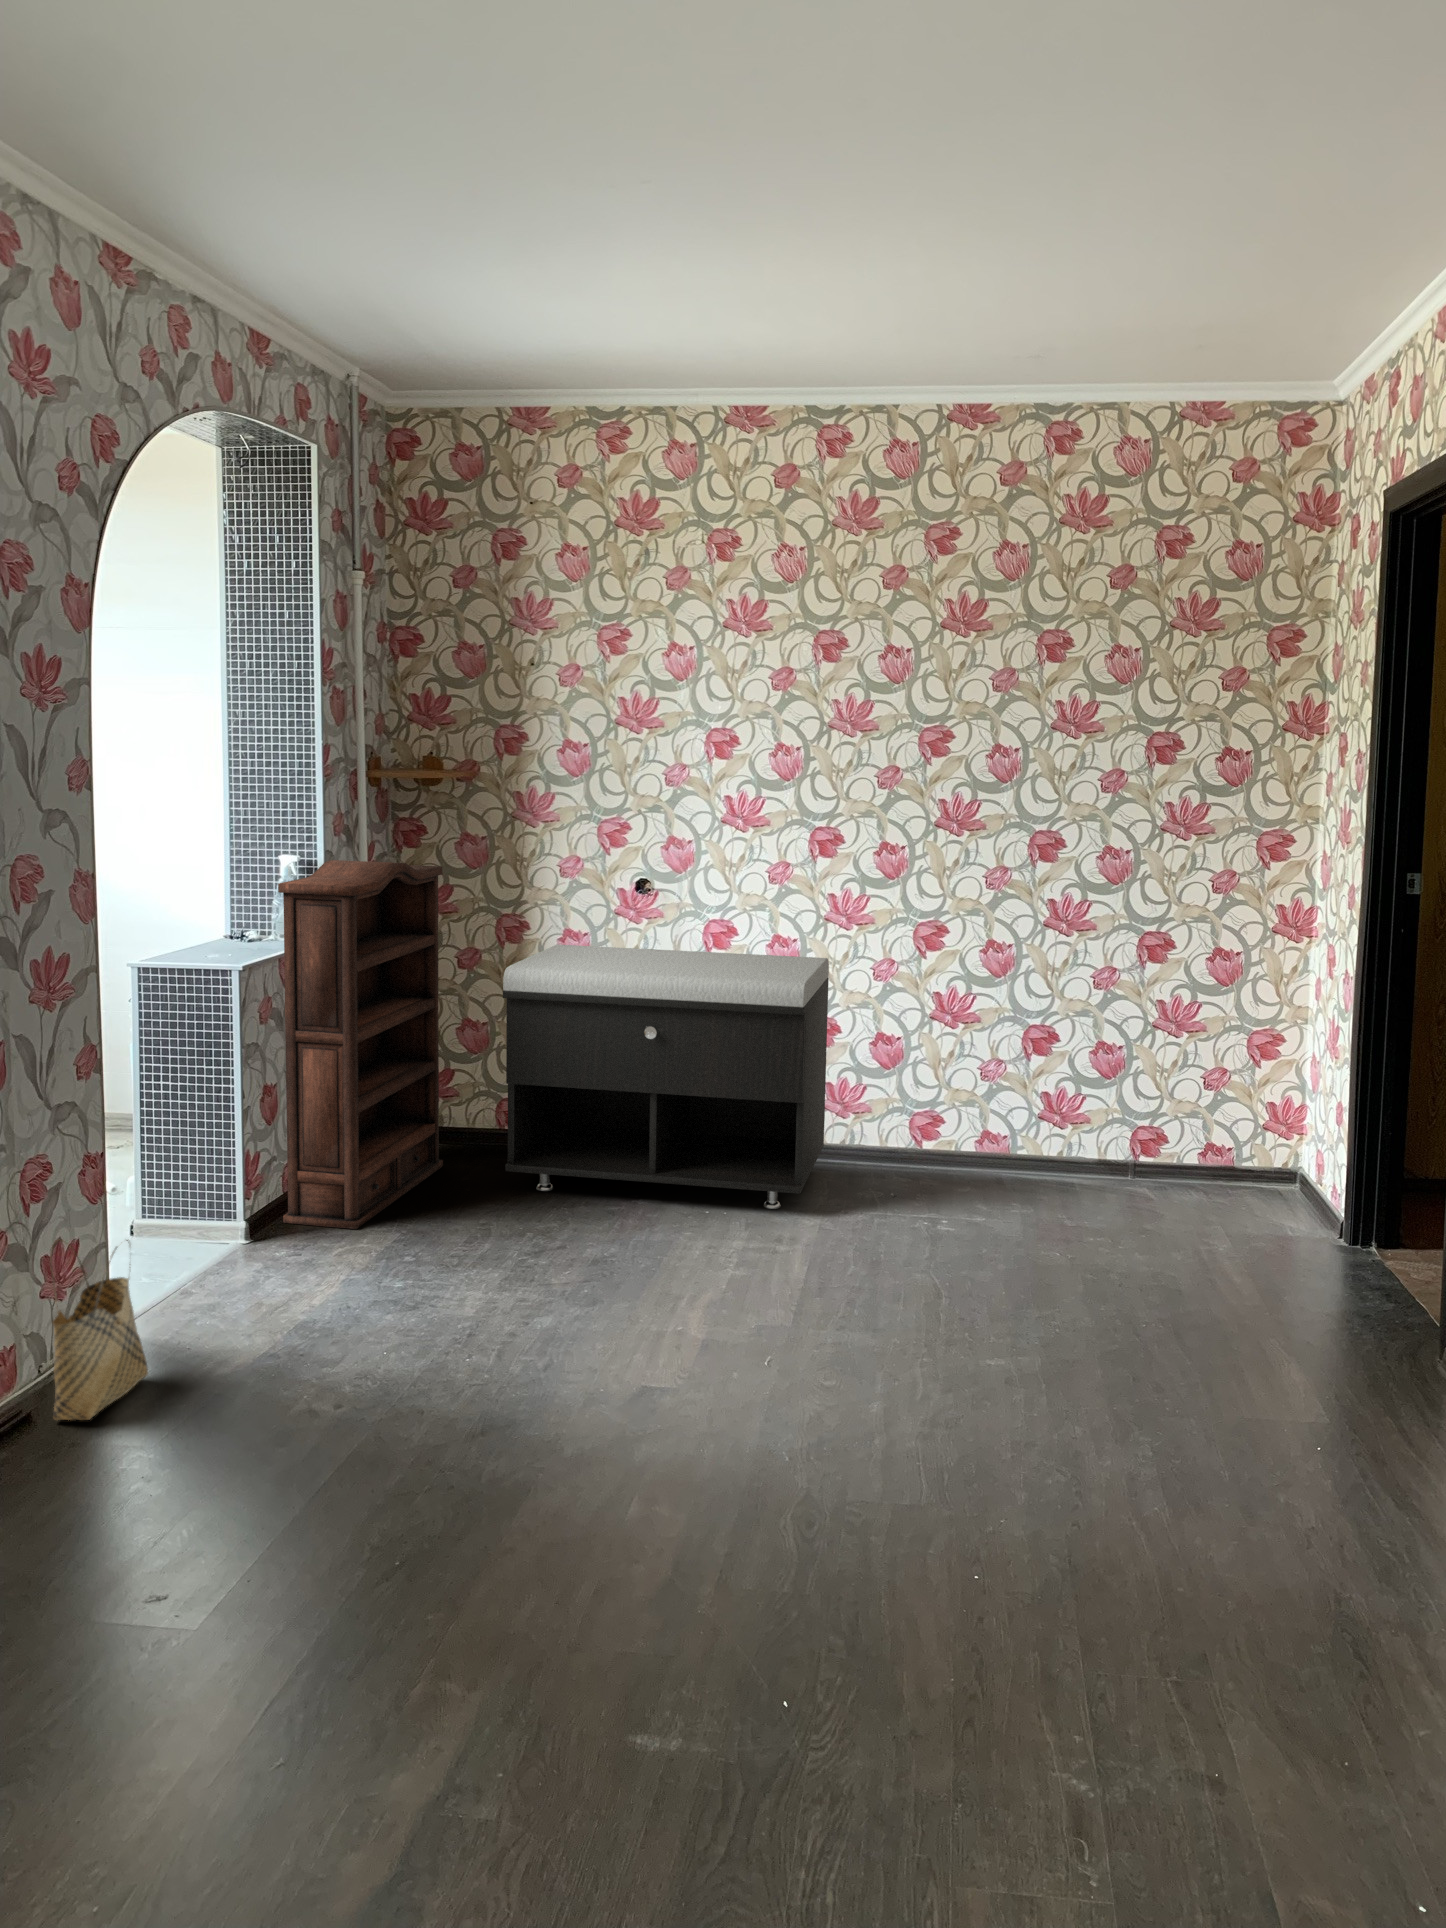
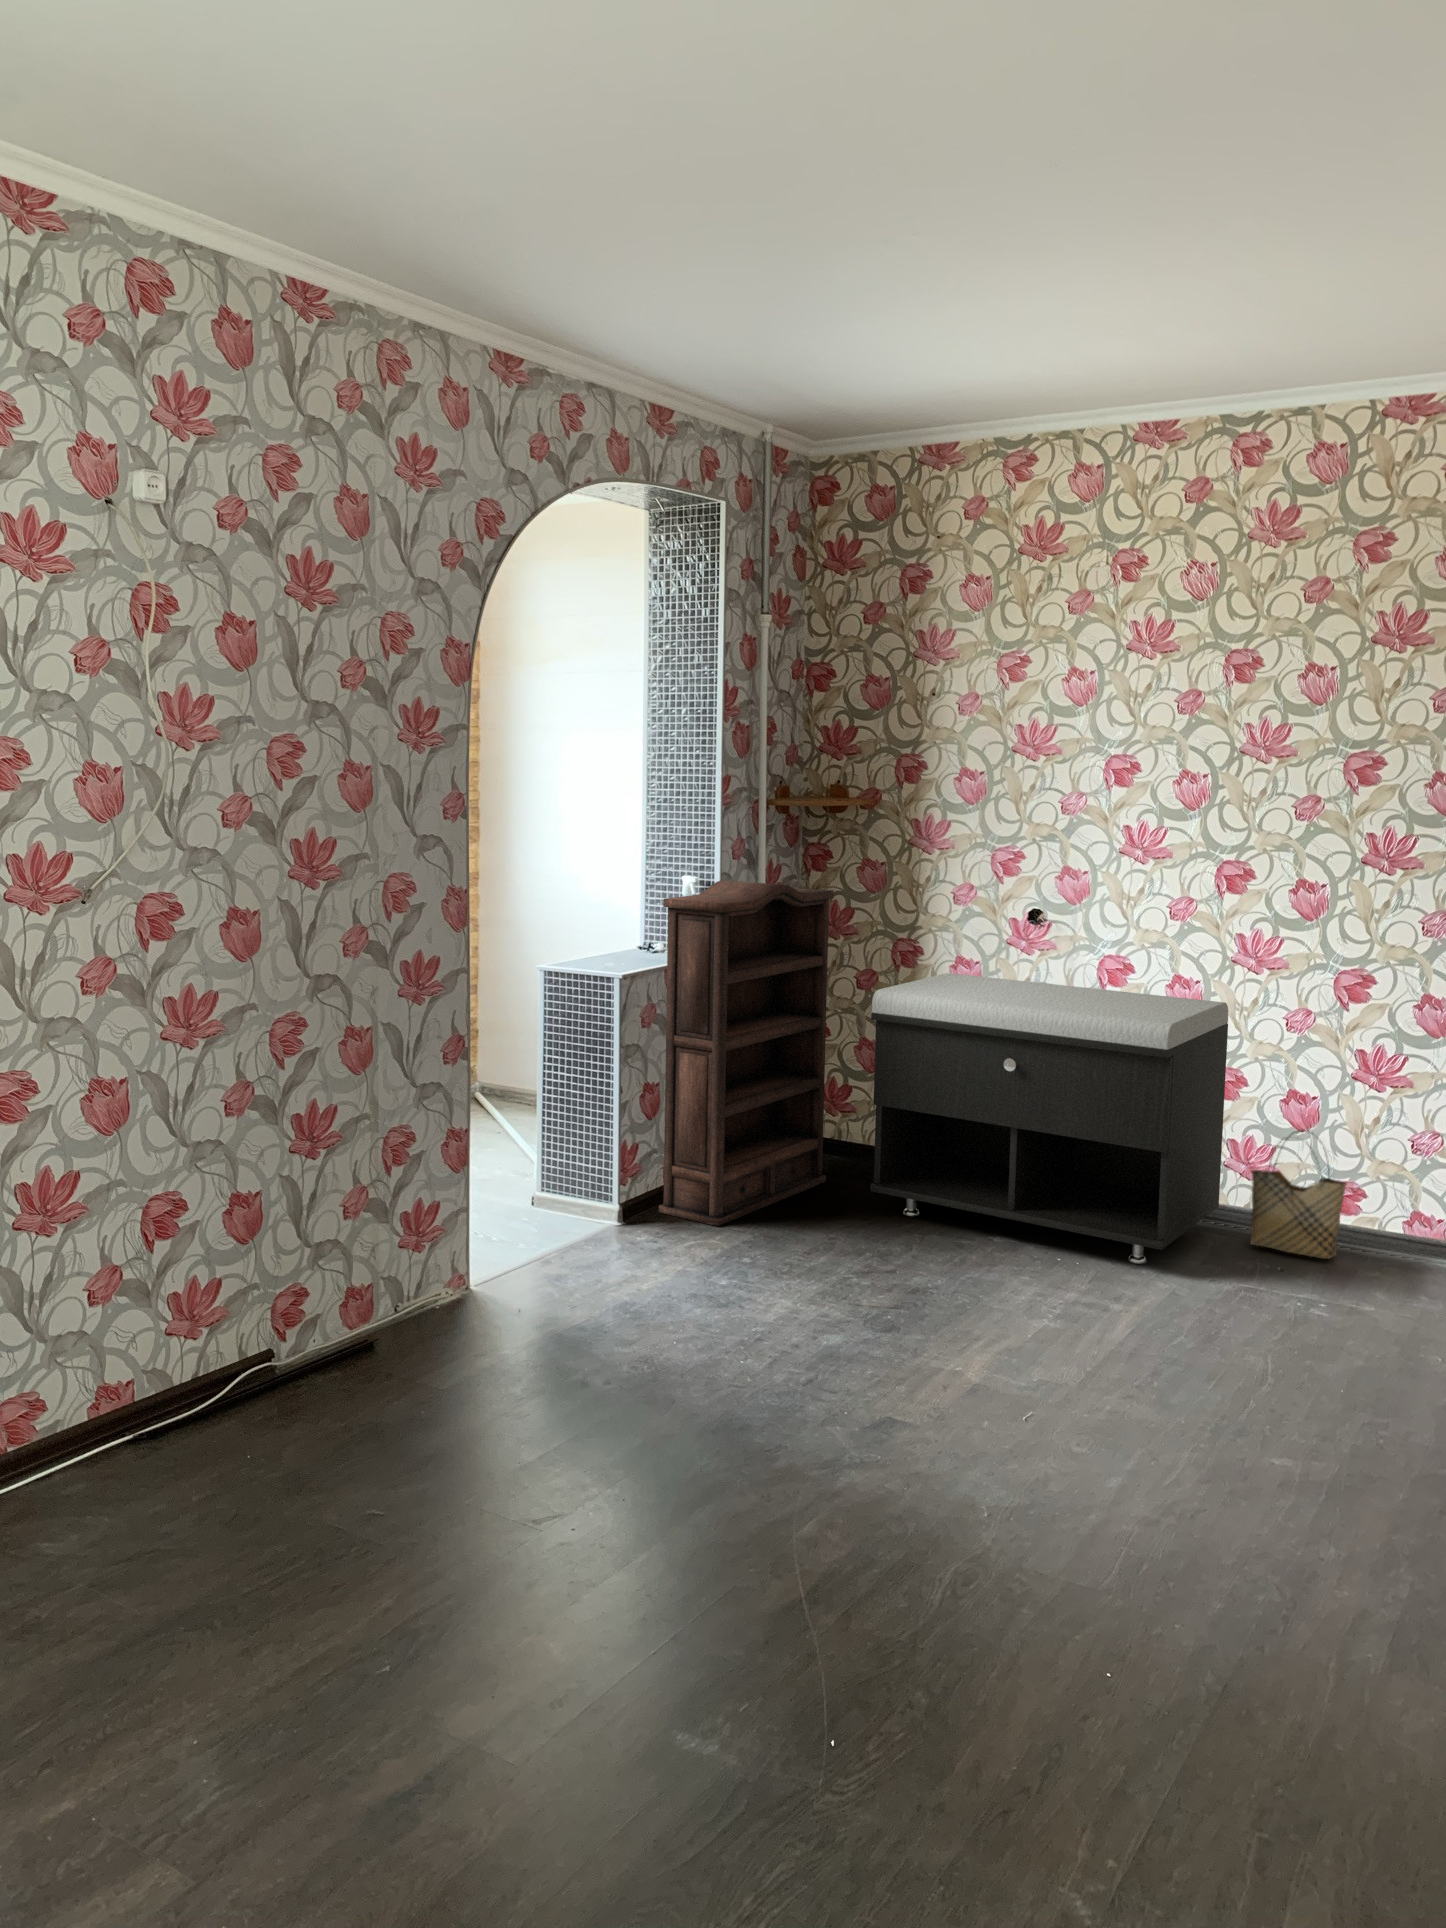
woven basket: present [50,1239,148,1420] -> present [1250,1130,1346,1259]

